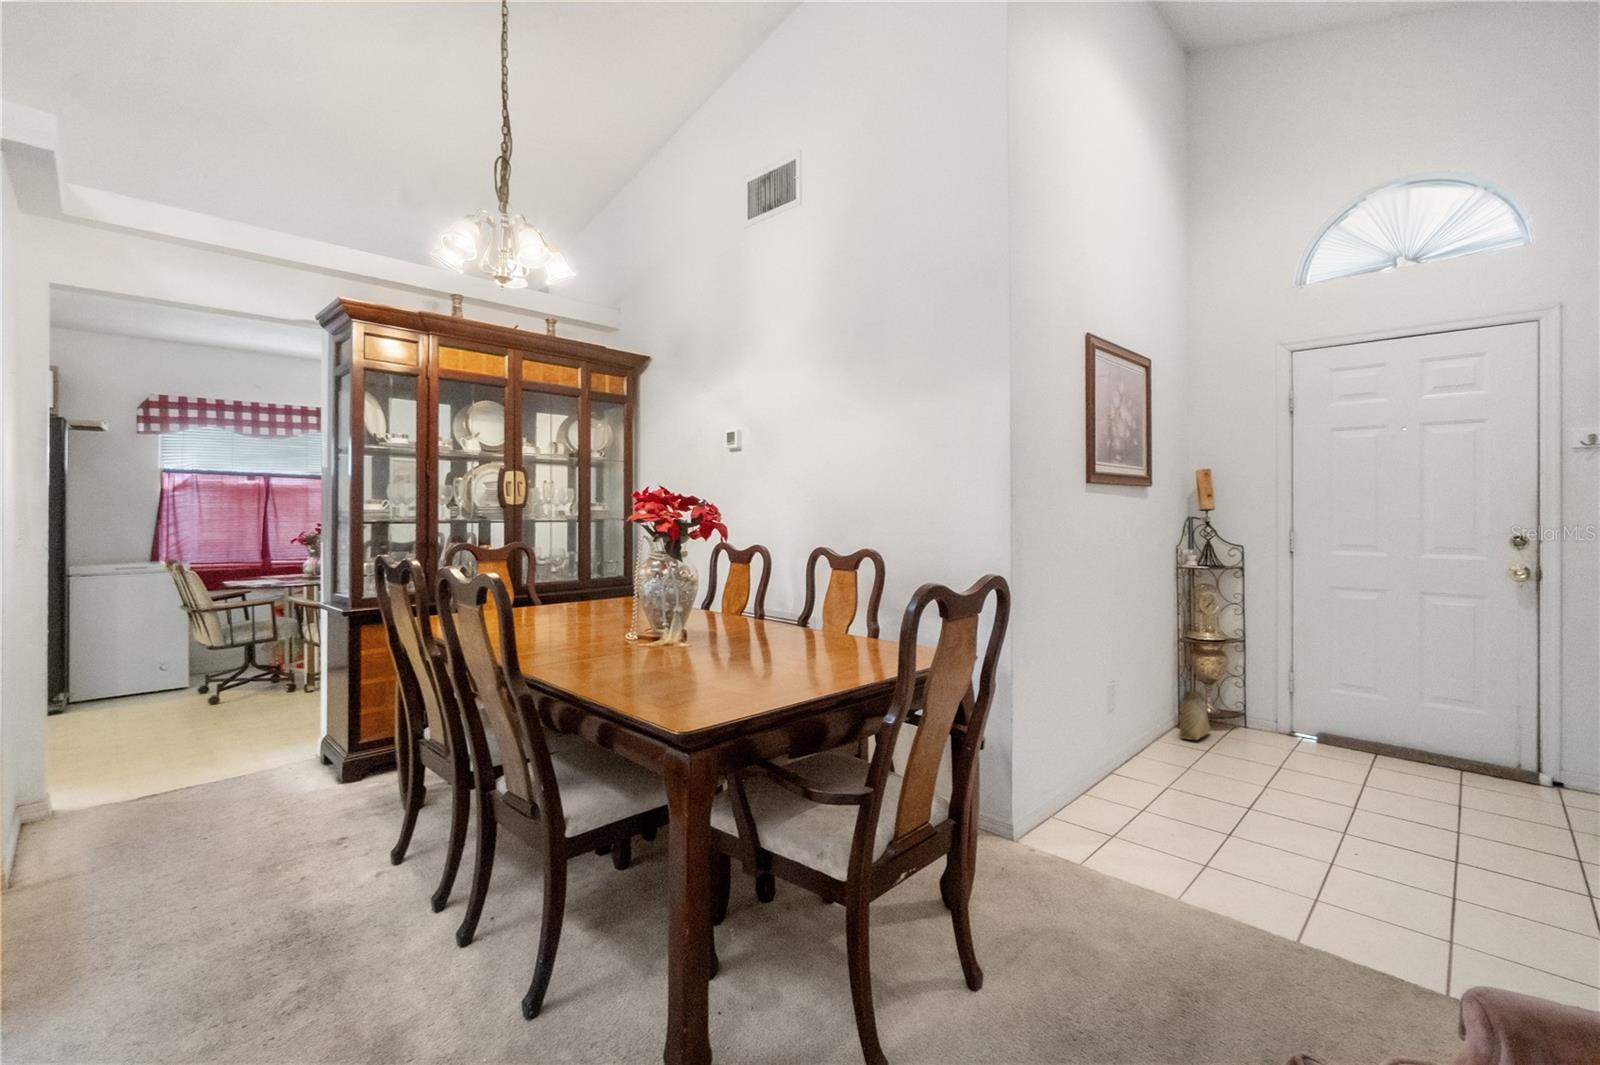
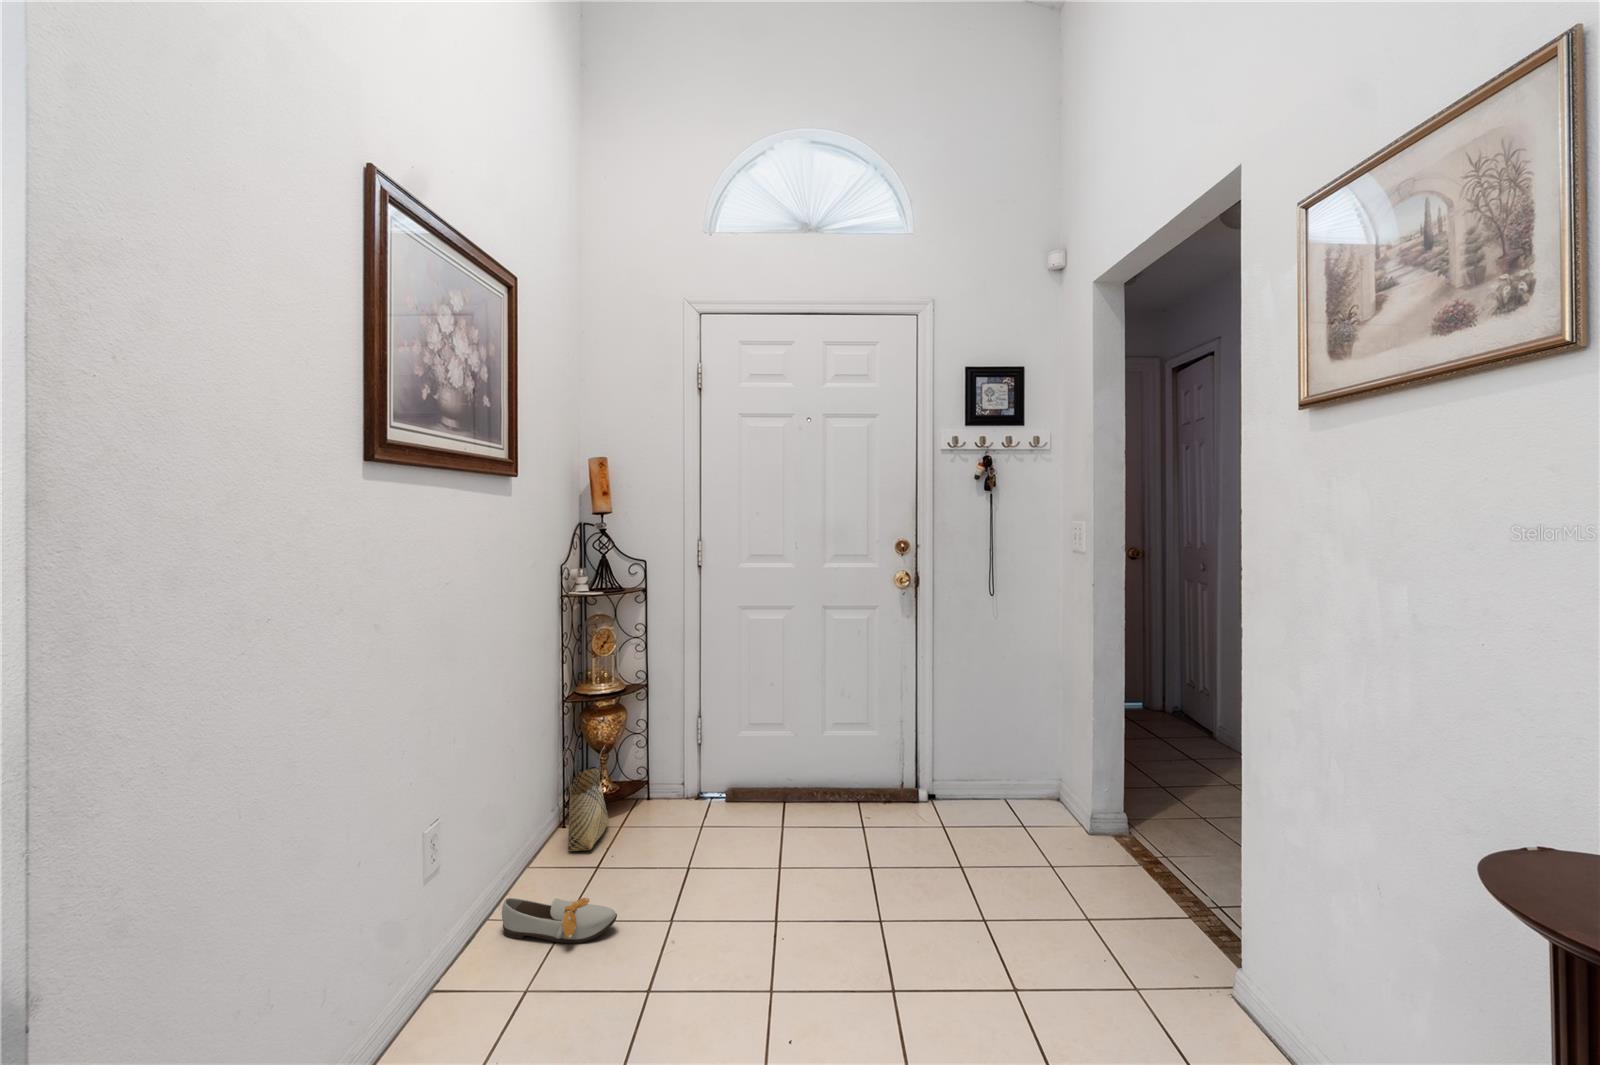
shoe: none [1141,741,1219,775] -> present [502,898,617,943]

